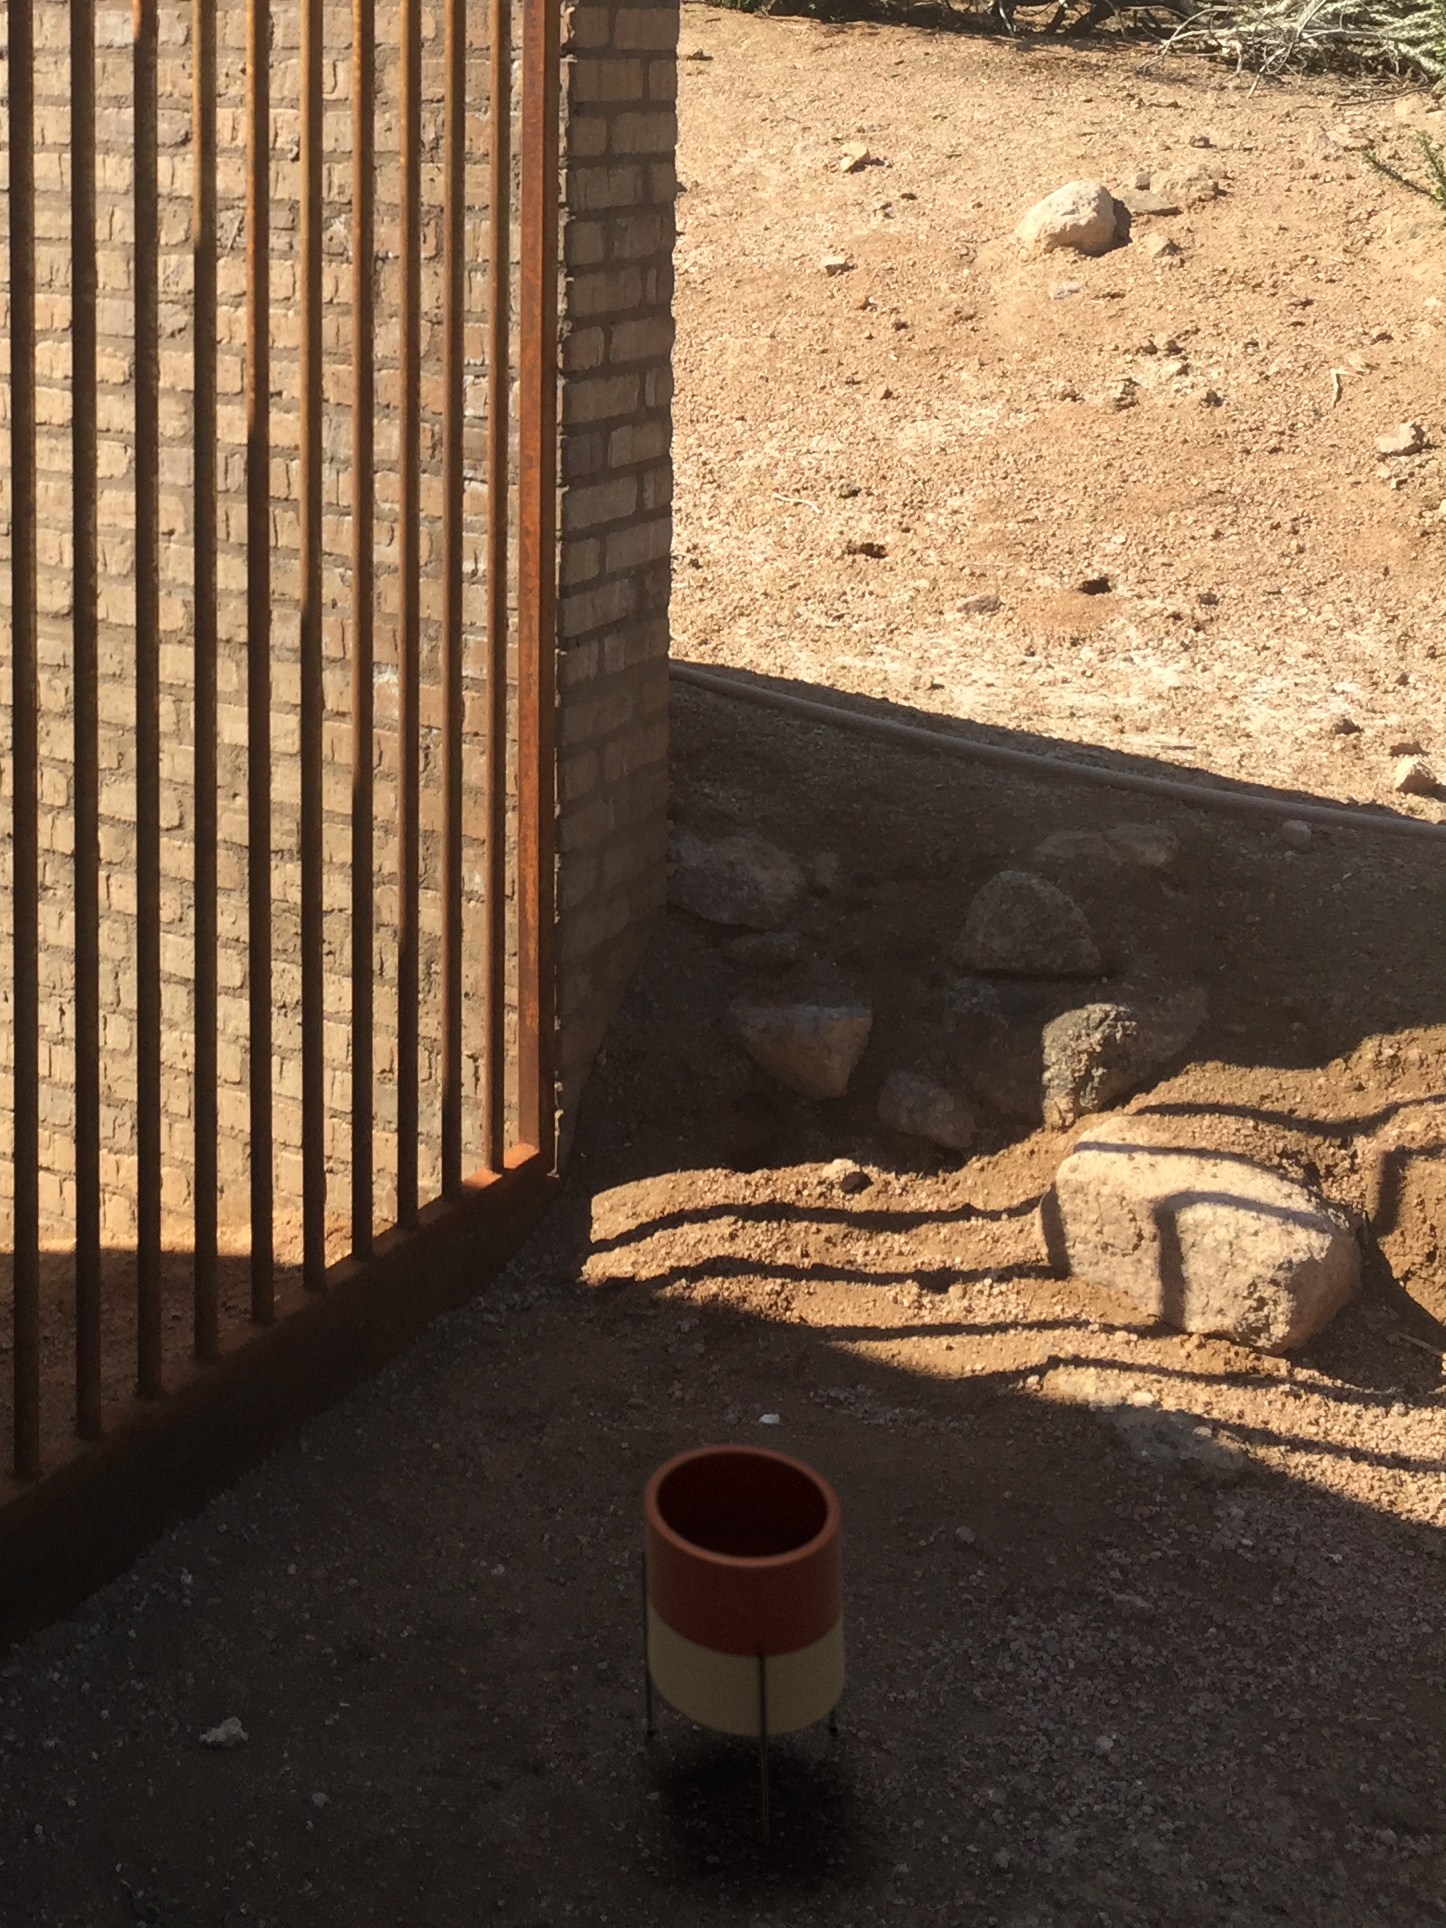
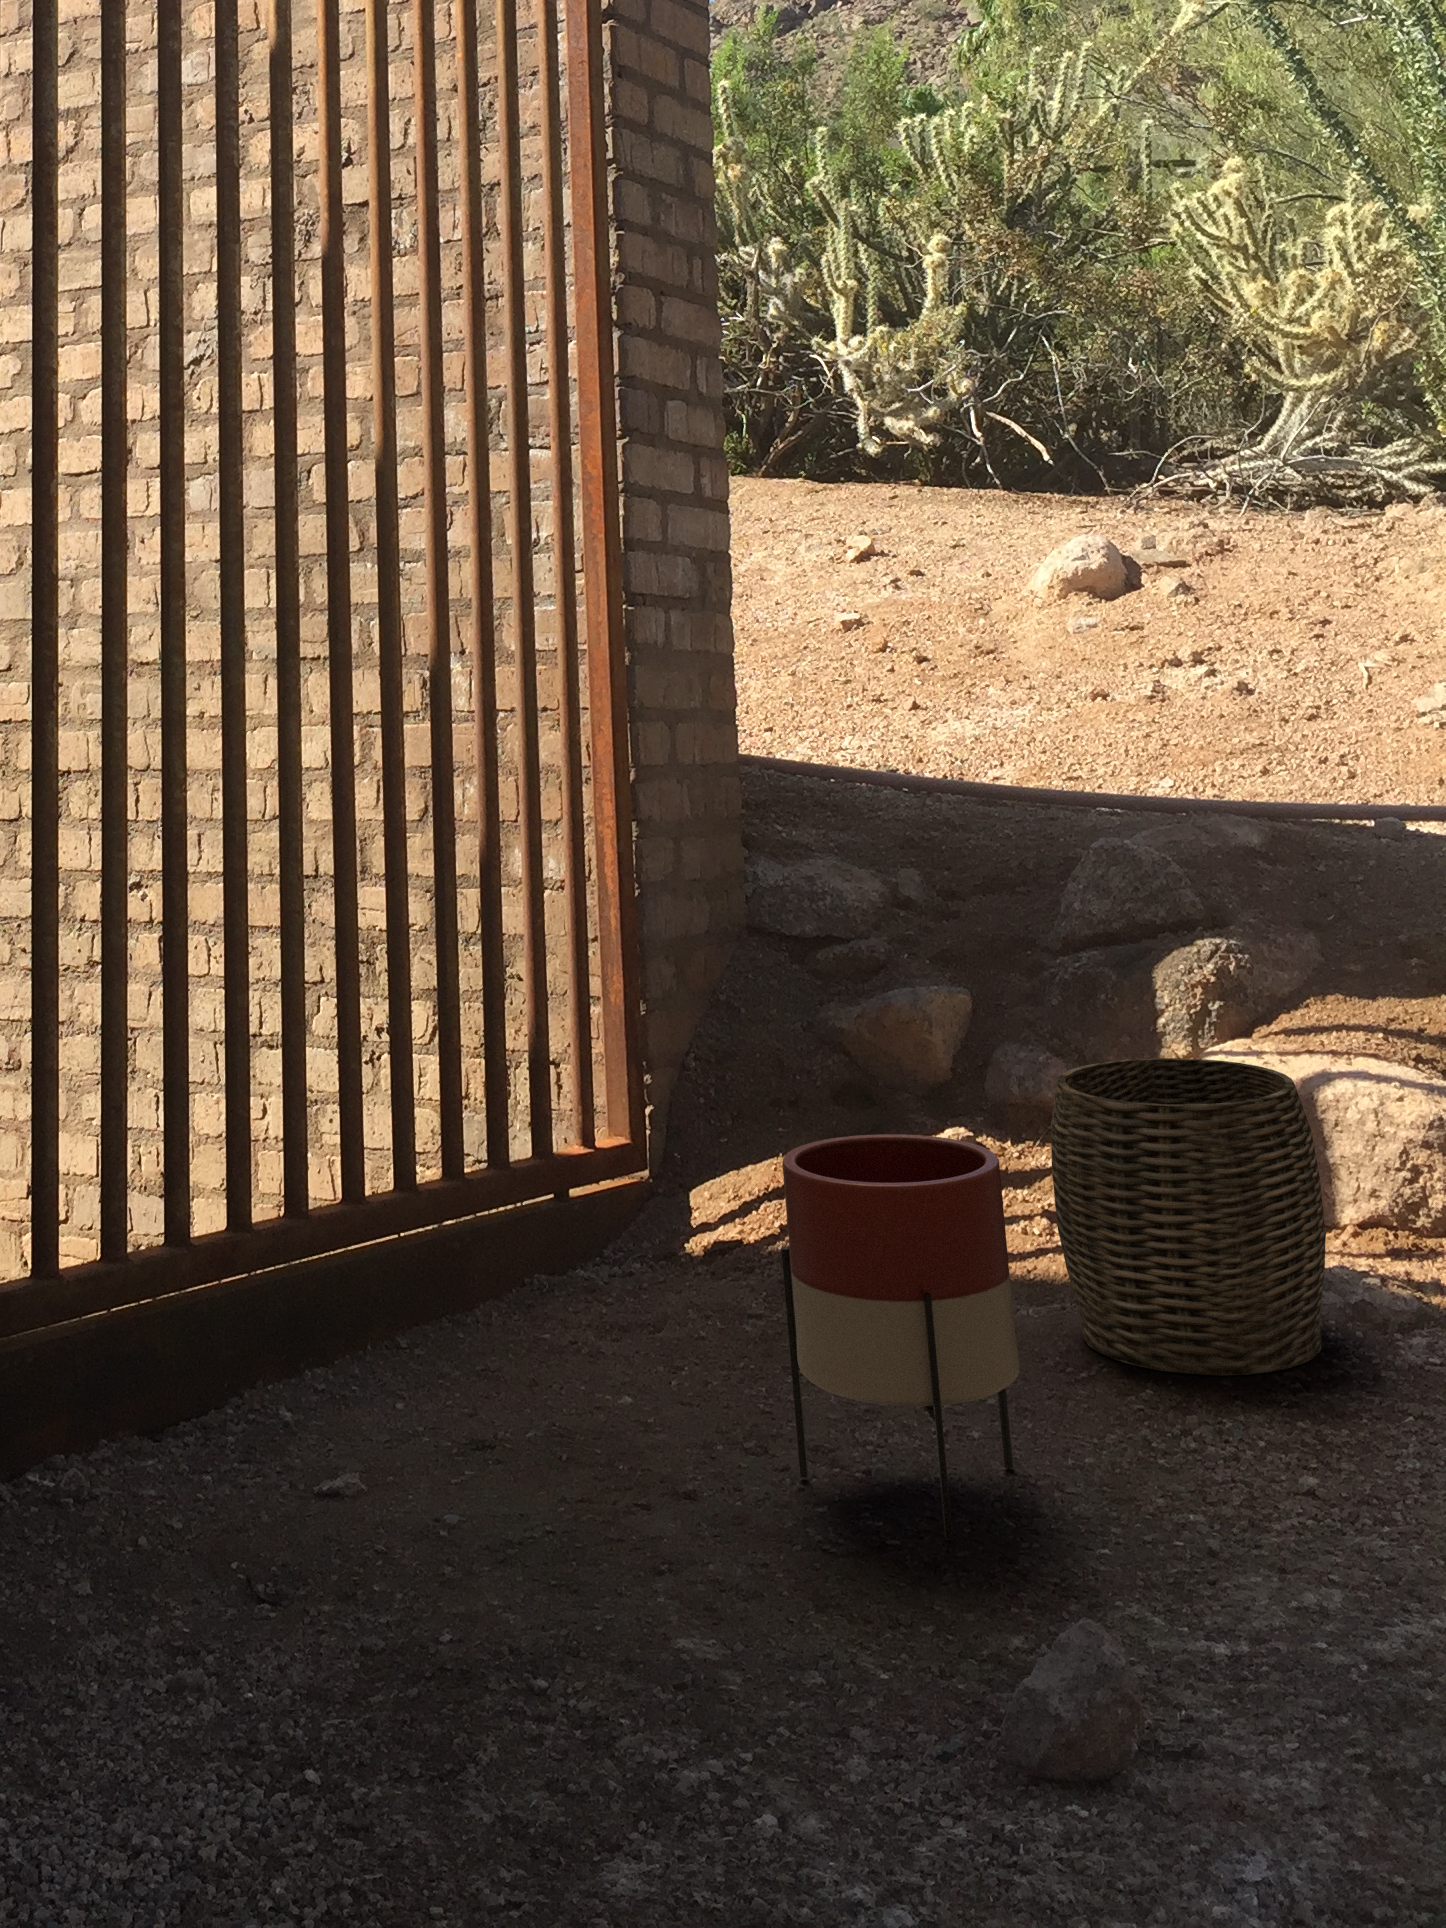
woven basket: none [909,1250,1152,1582] -> present [1051,1058,1326,1375]

